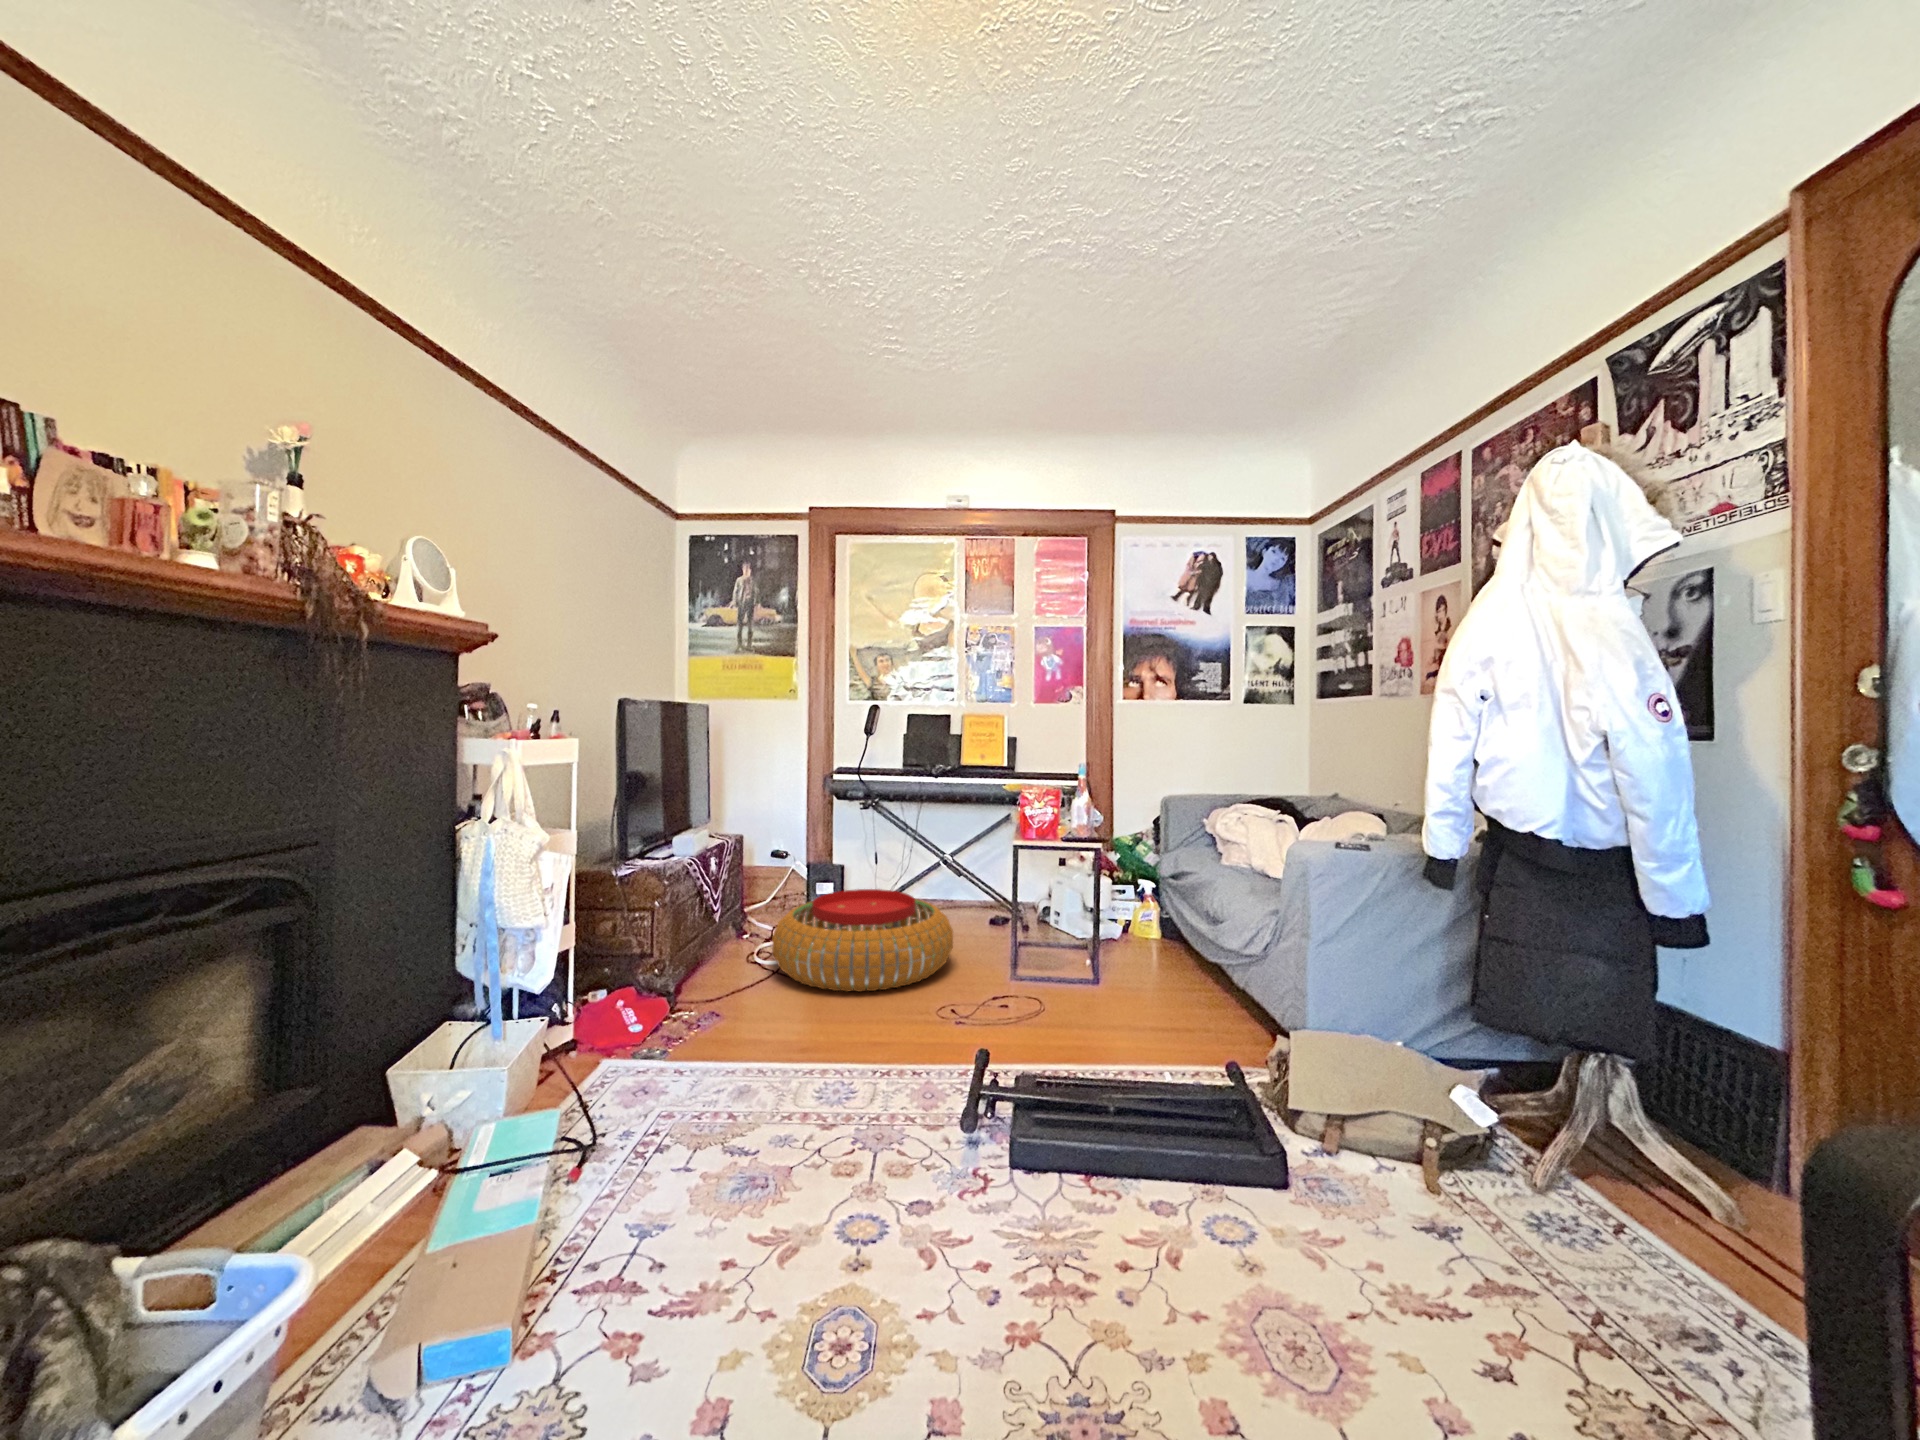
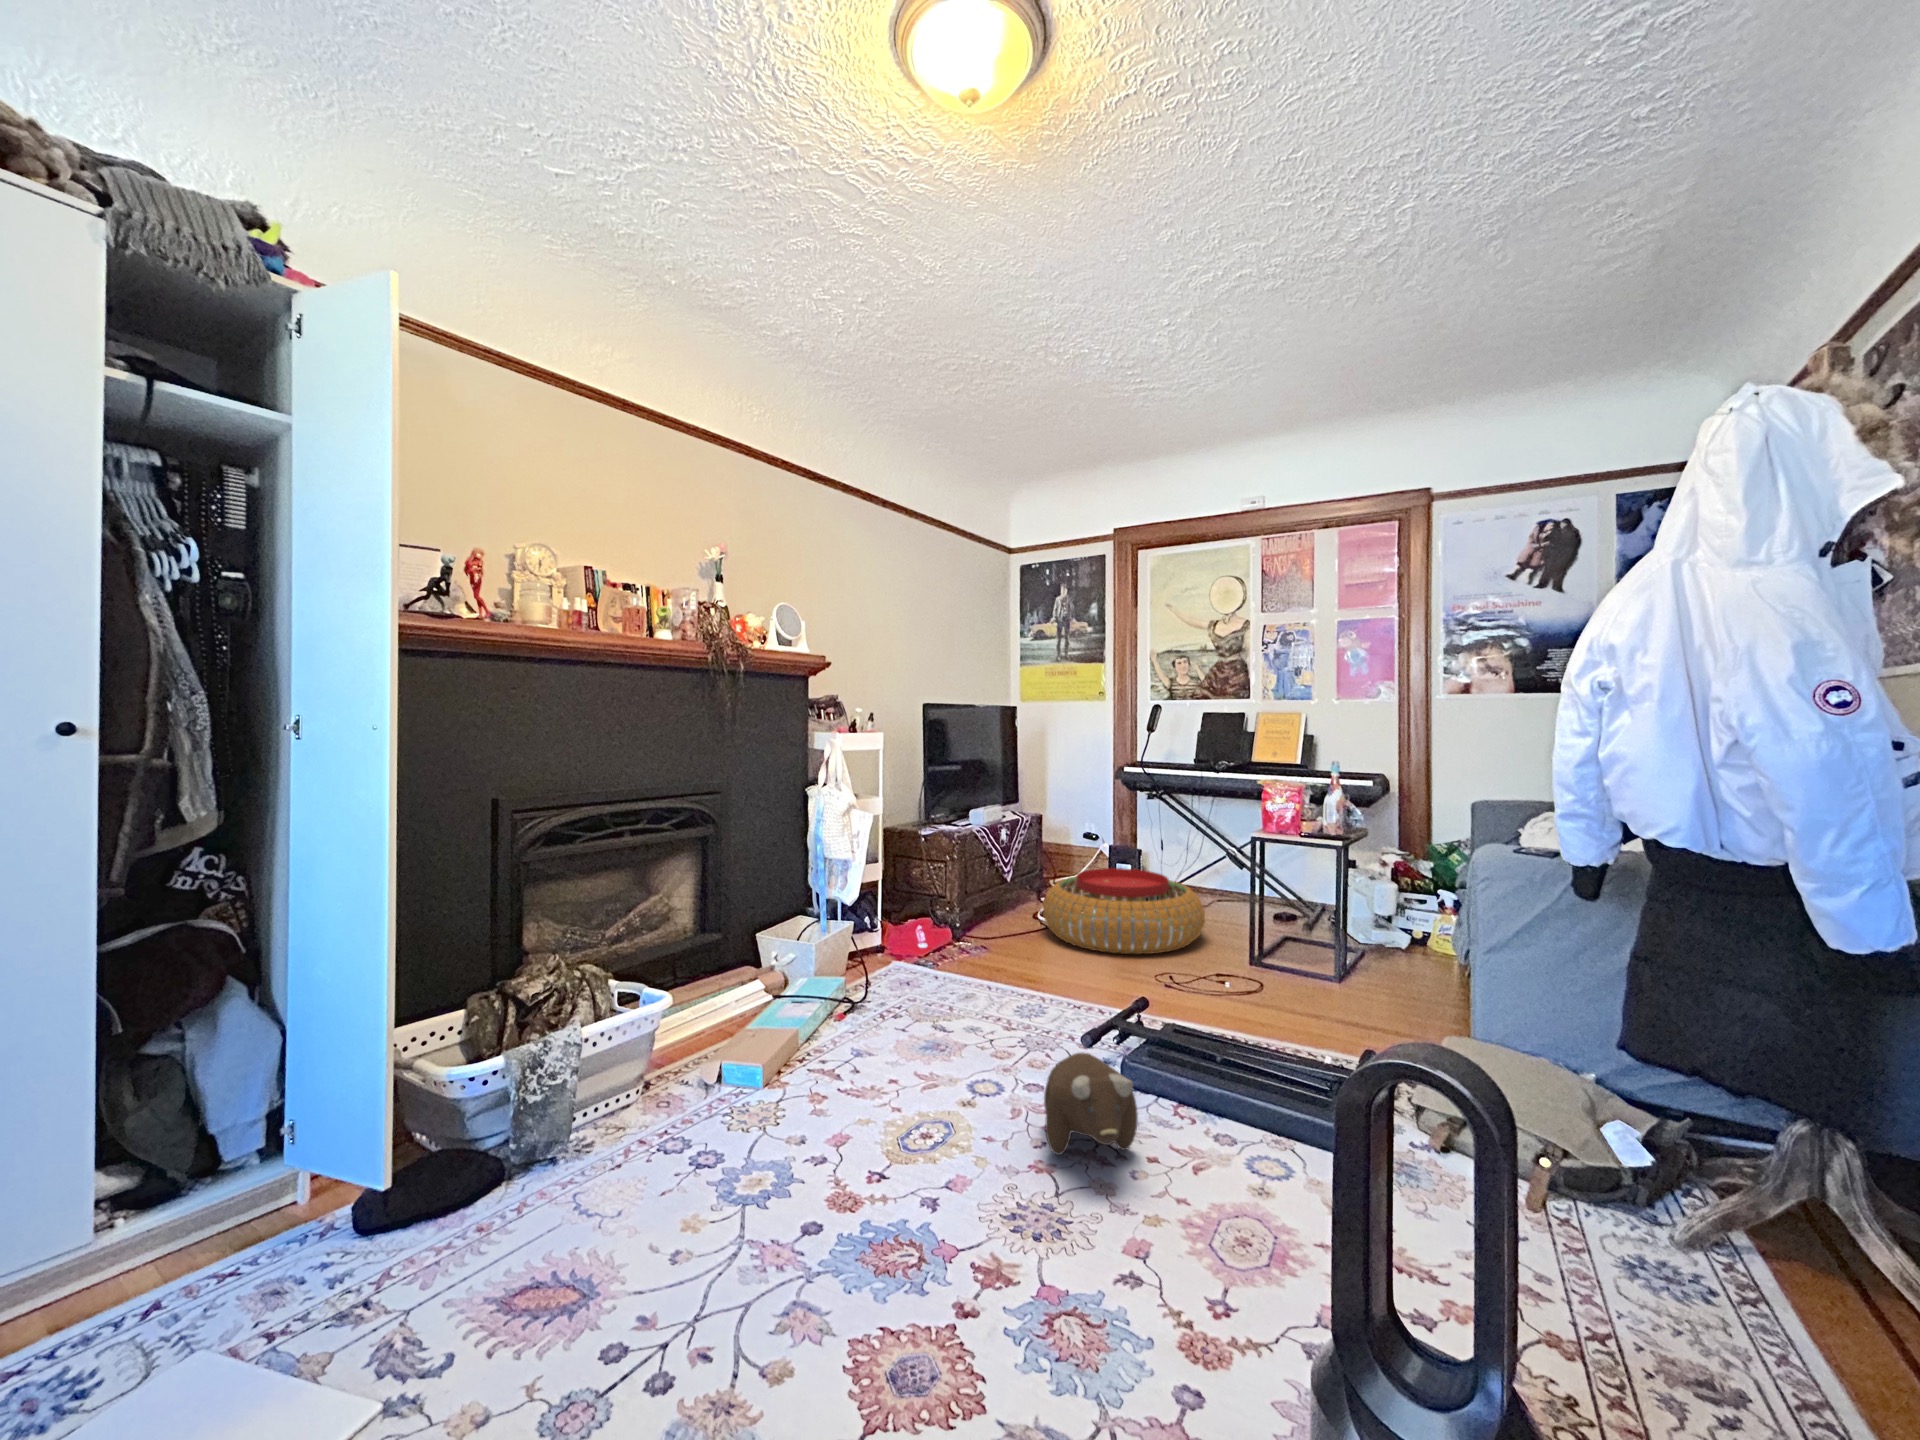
plush toy: none [973,1151,1123,1302] -> present [1044,1053,1138,1155]

